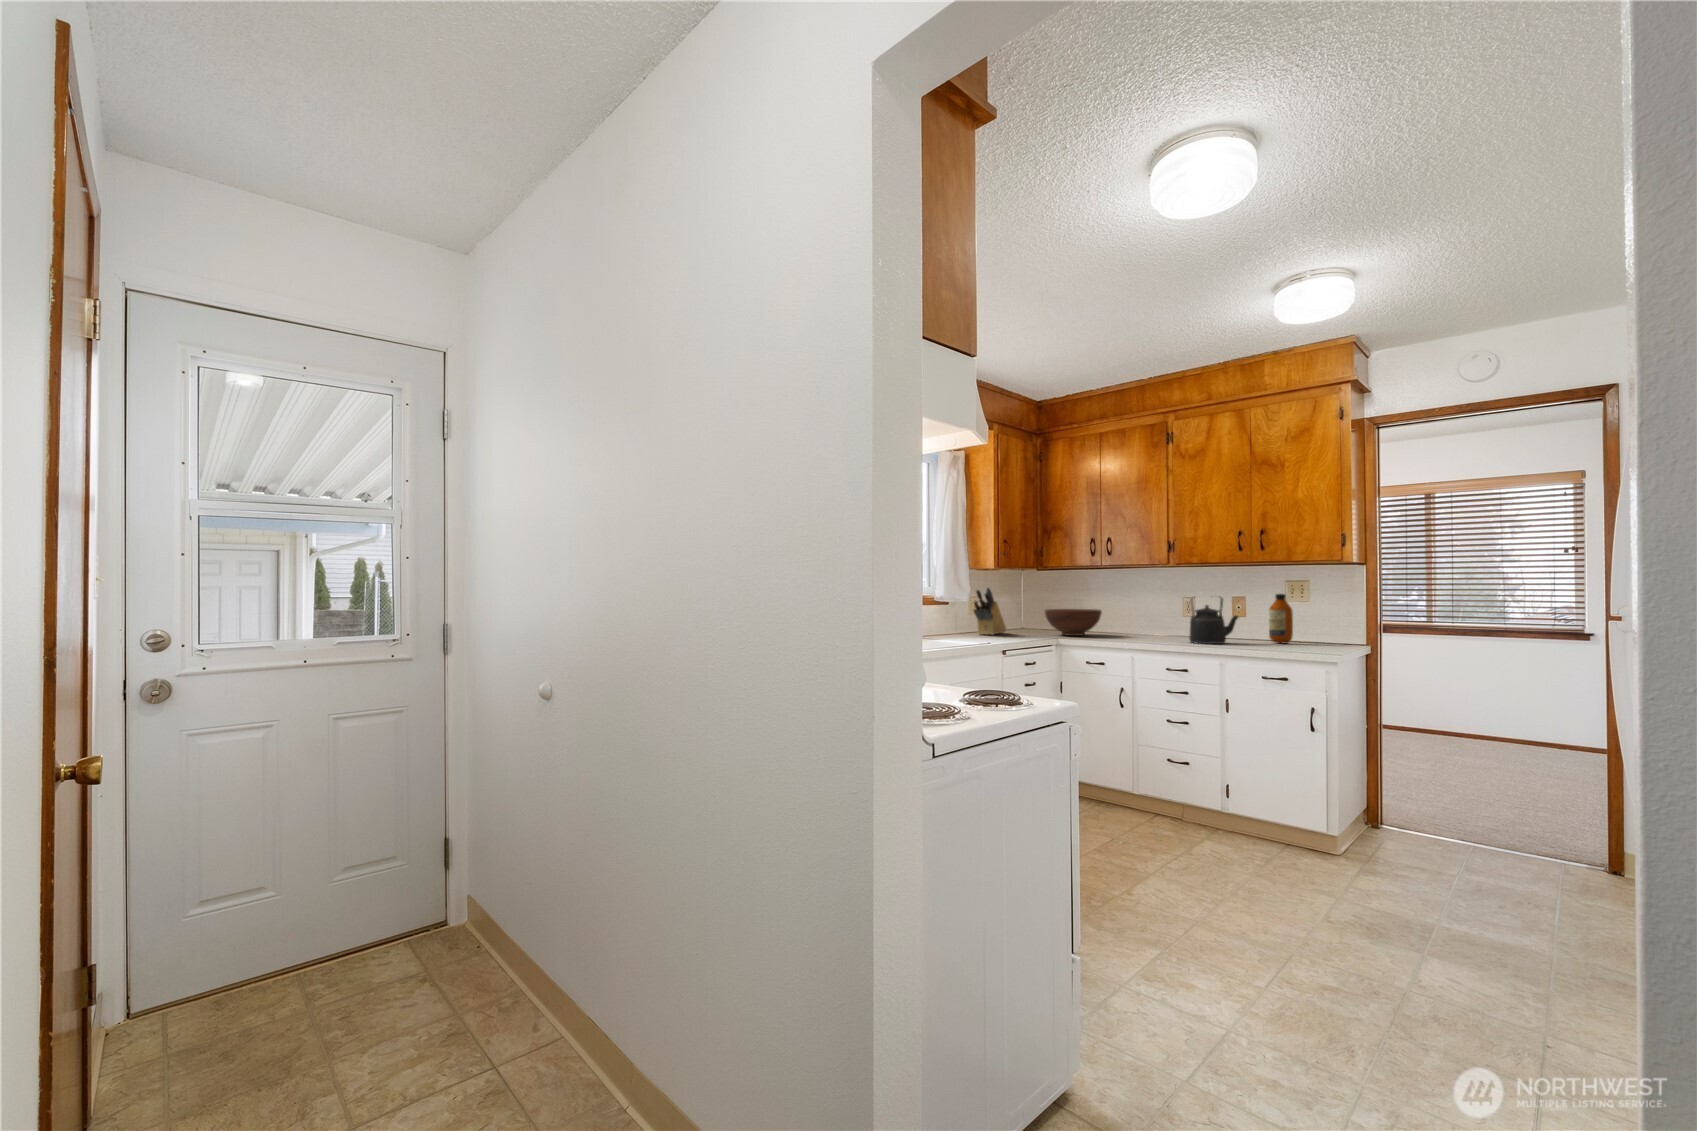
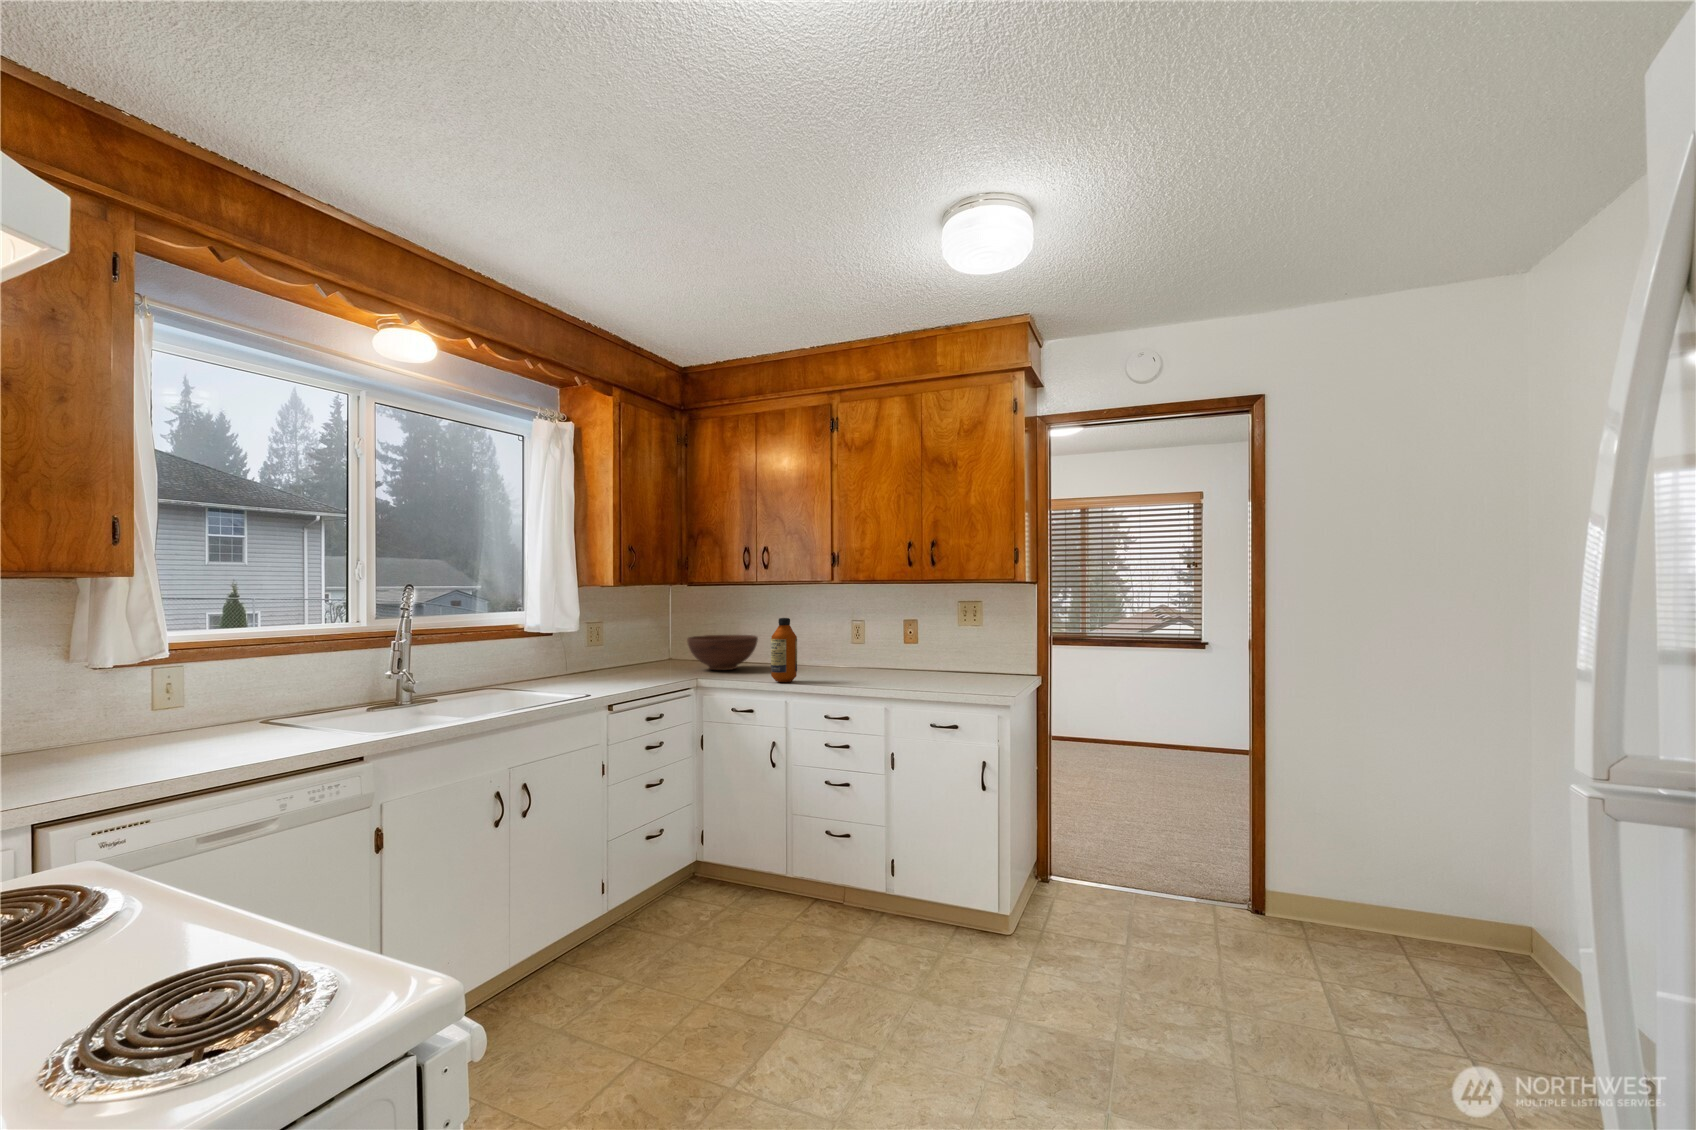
knife block: present [973,587,1006,635] -> none [587,609,640,674]
bottle: present [1269,594,1293,643] -> present [771,618,797,682]
kettle: present [1189,596,1238,644] -> none [854,620,909,679]

